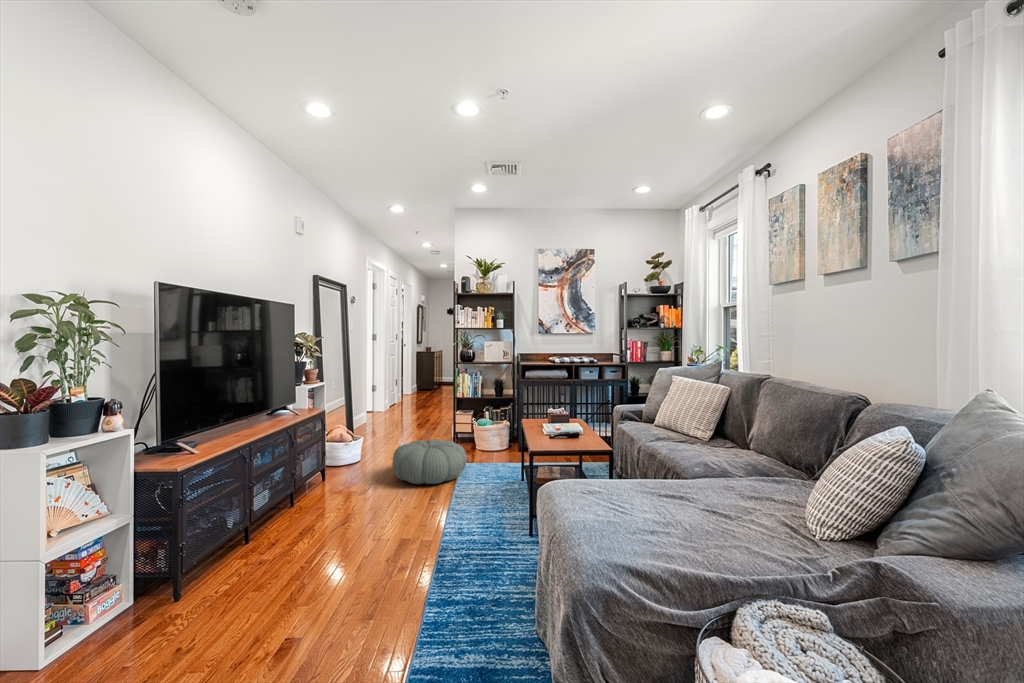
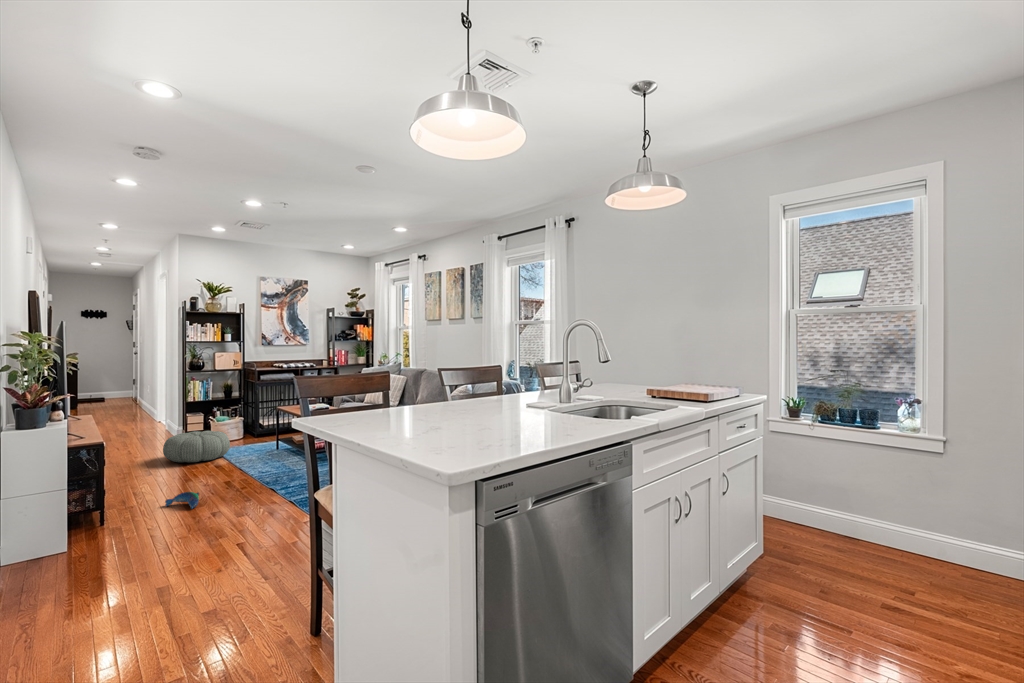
plush toy: none [264,571,307,618] -> present [165,492,199,509]

